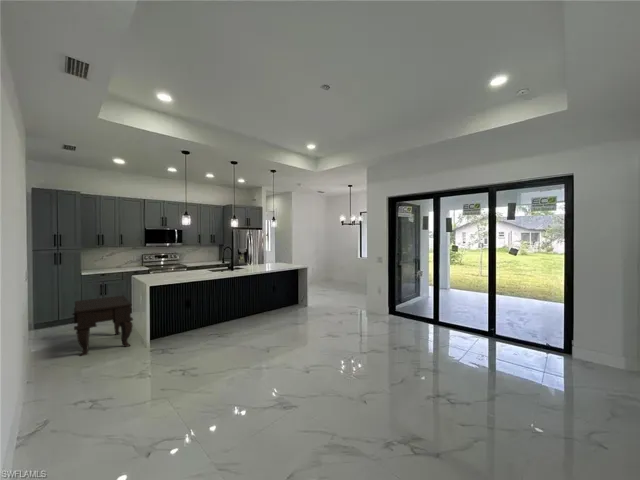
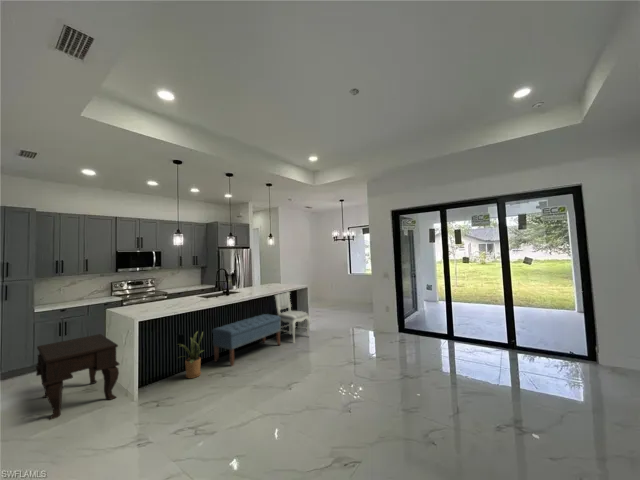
dining chair: none [275,266,307,317] -> present [275,292,310,342]
bench: none [214,289,278,331] -> present [212,314,281,366]
house plant: none [180,298,206,337] -> present [181,332,203,378]

